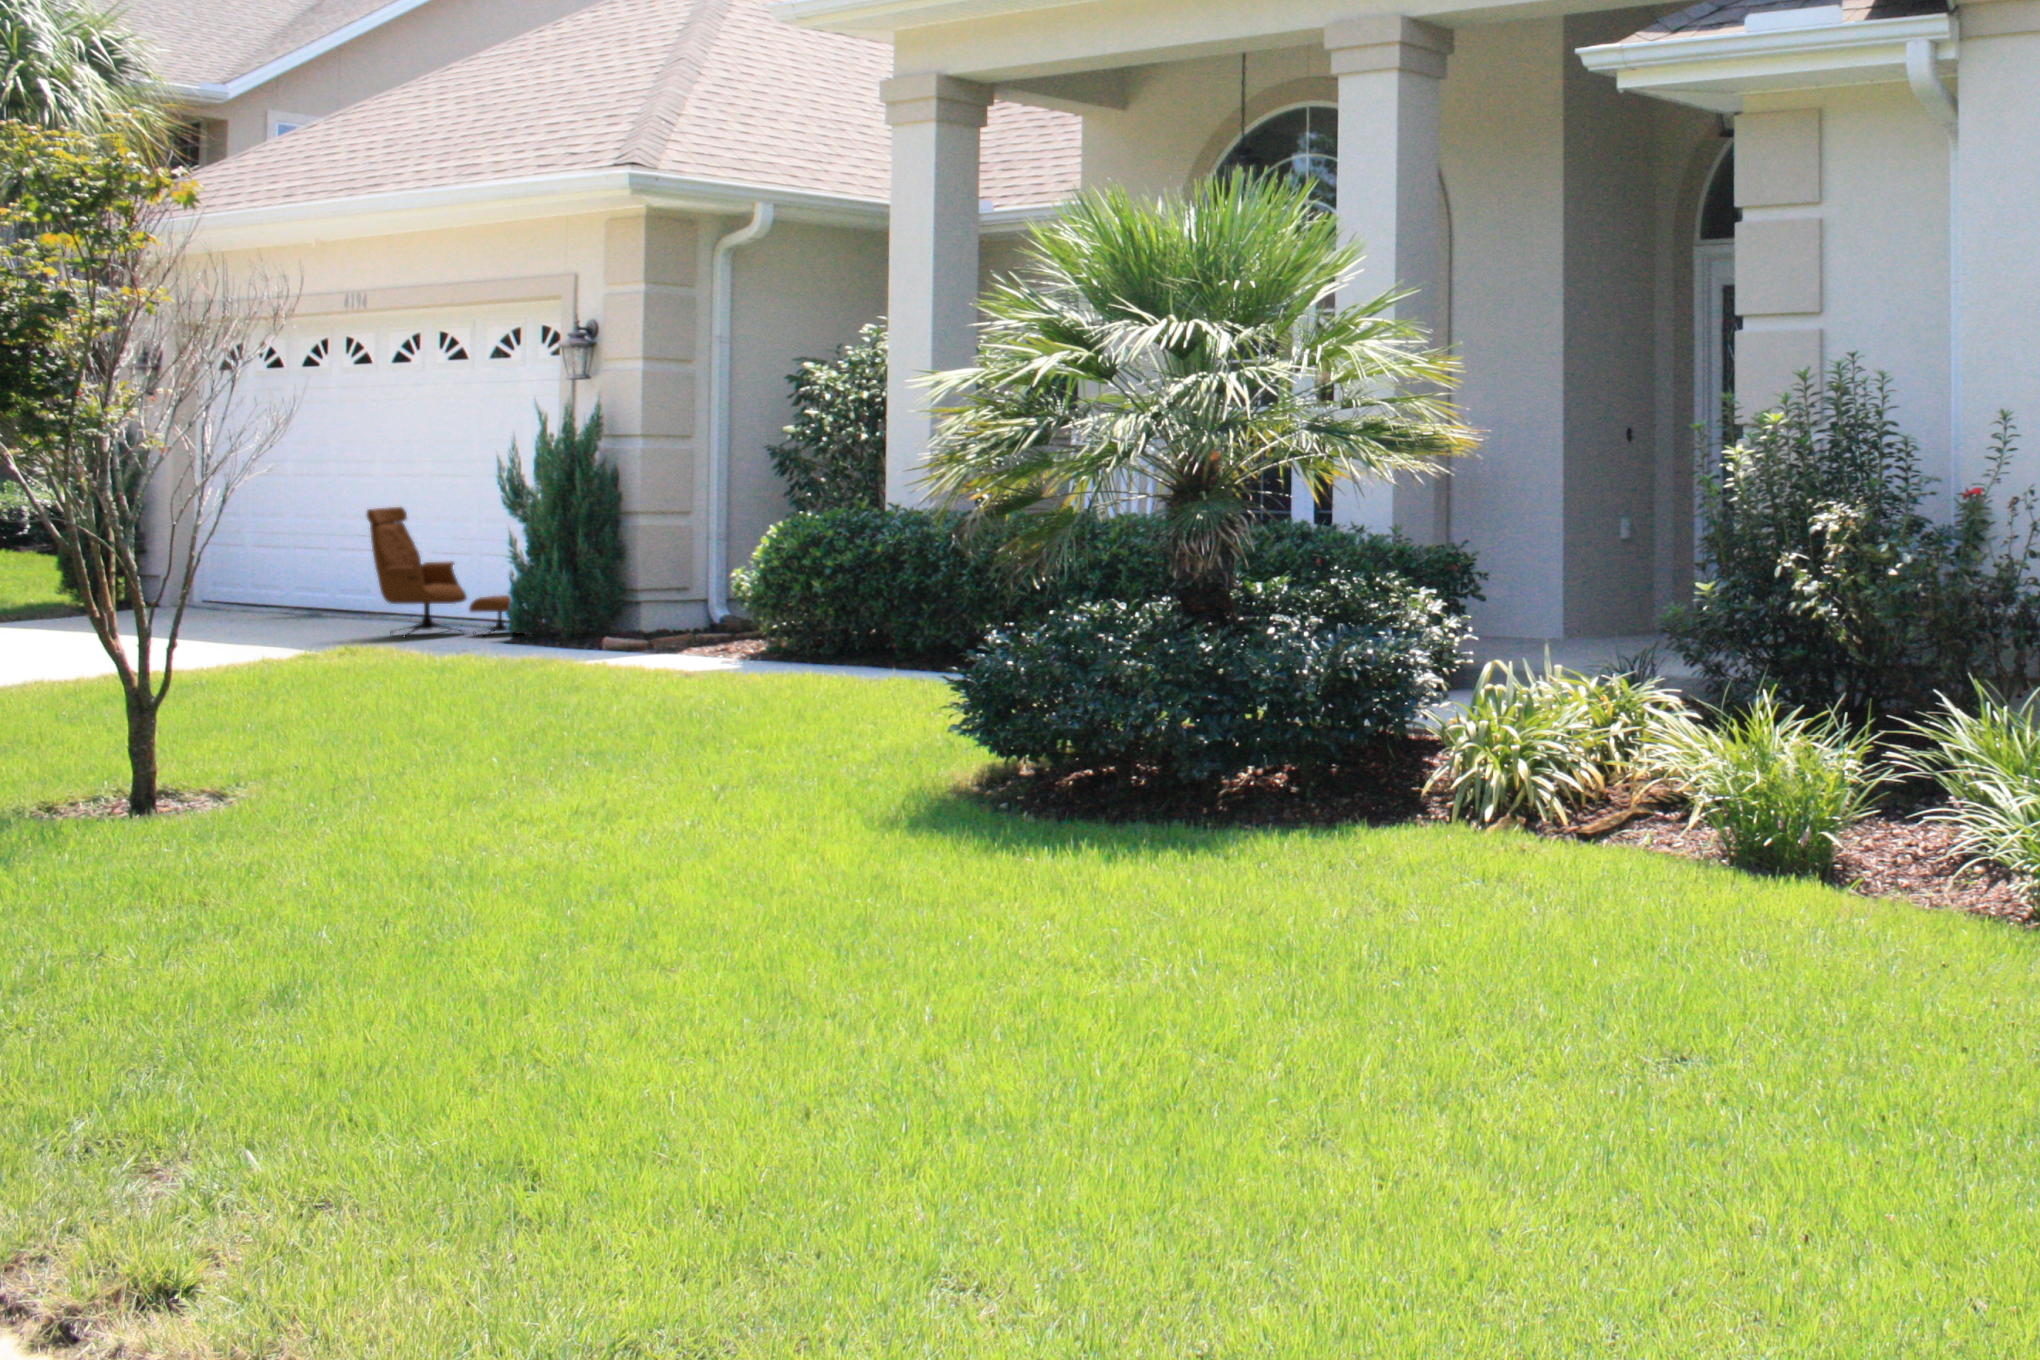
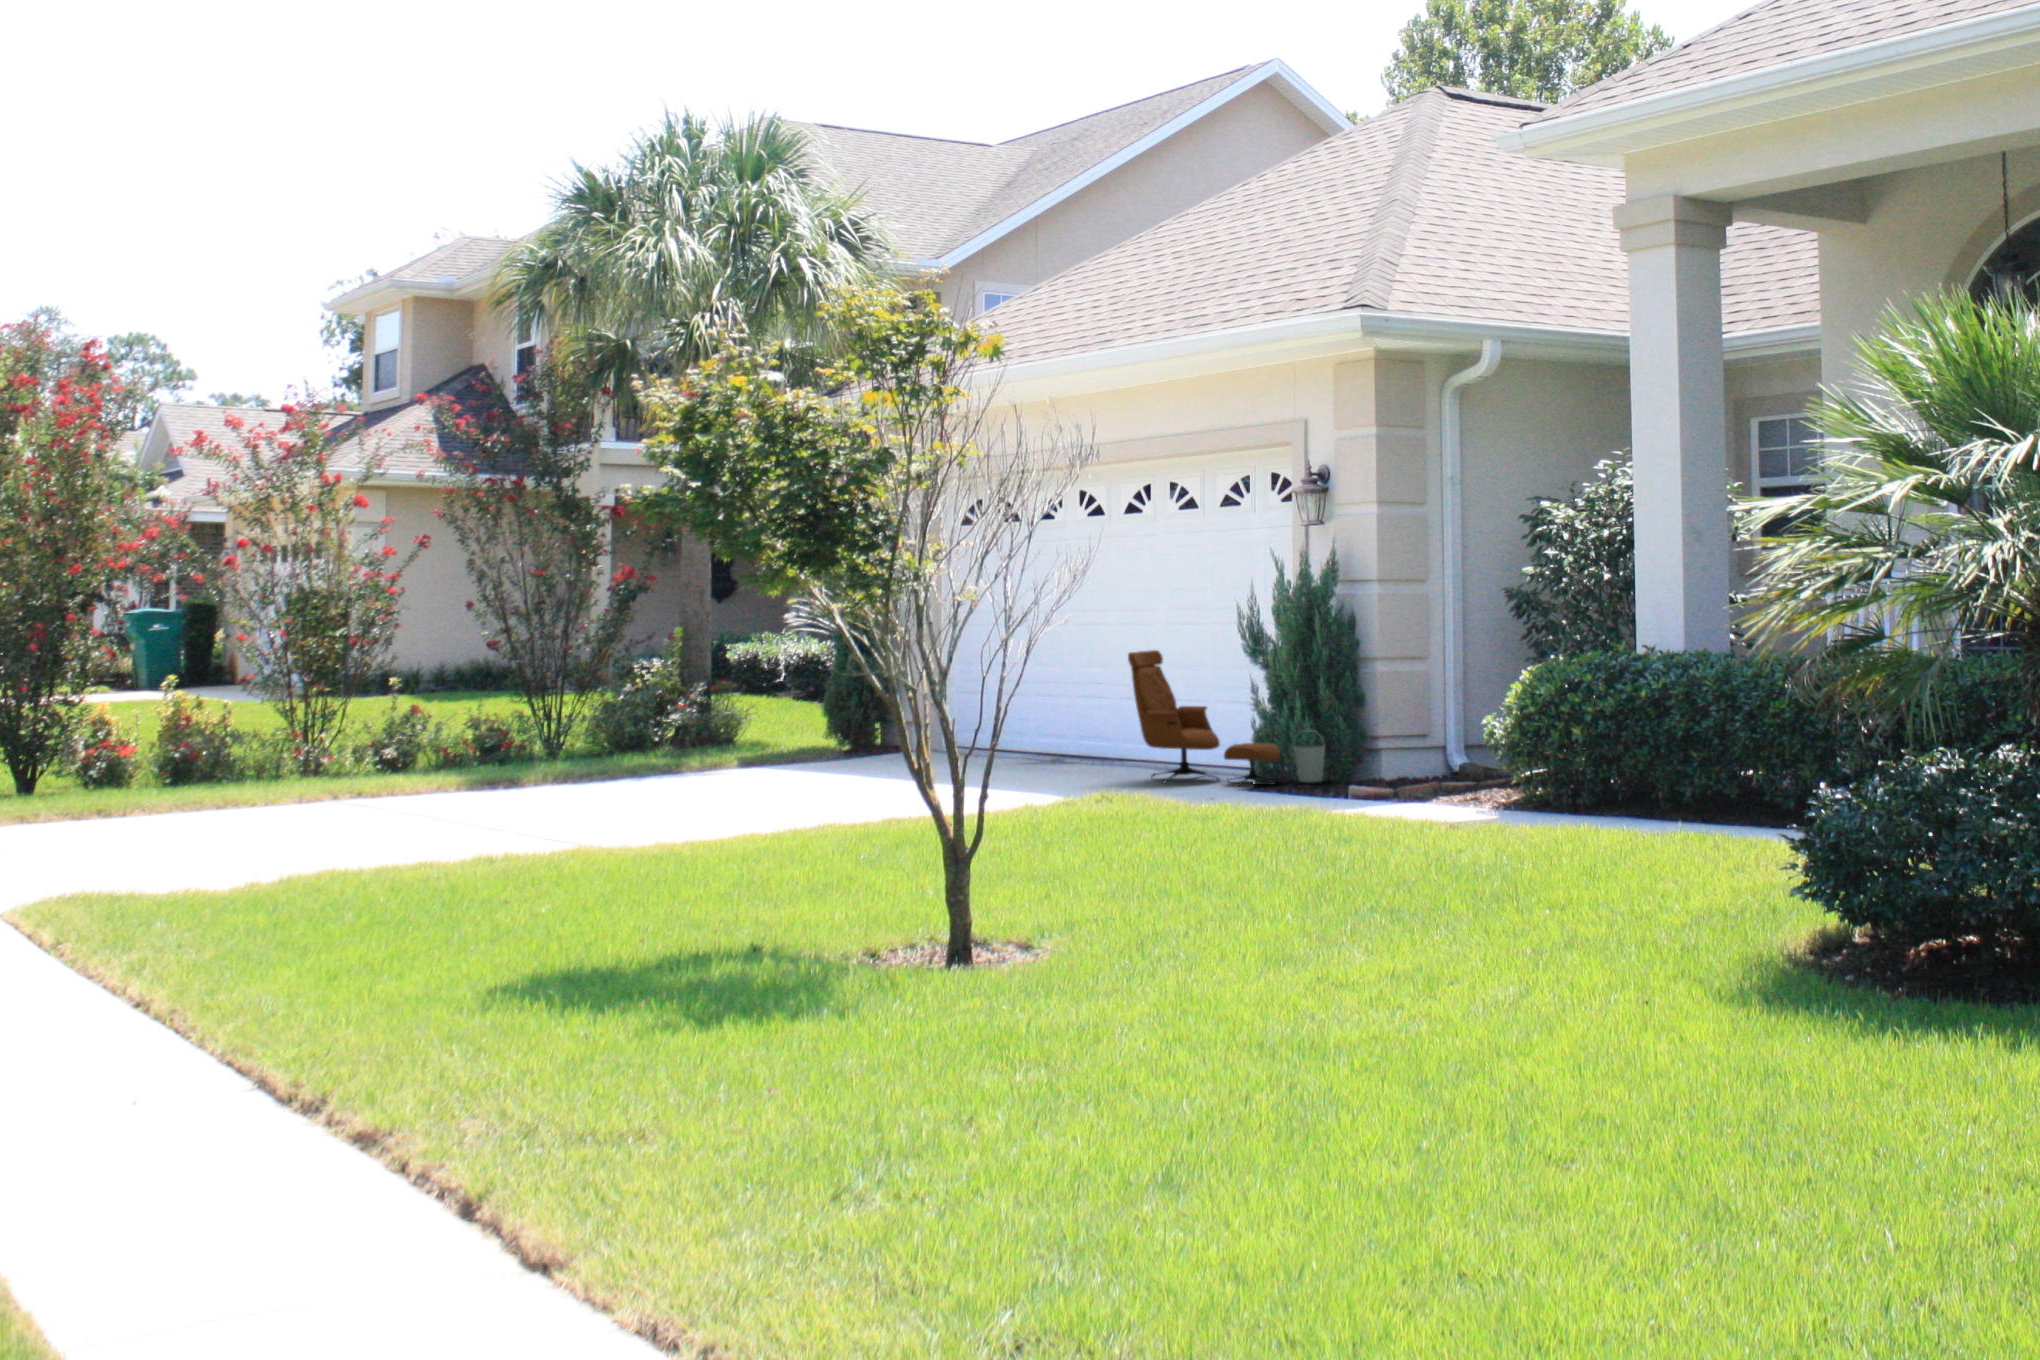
bucket: none [544,581,578,631] -> present [1293,736,1325,782]

